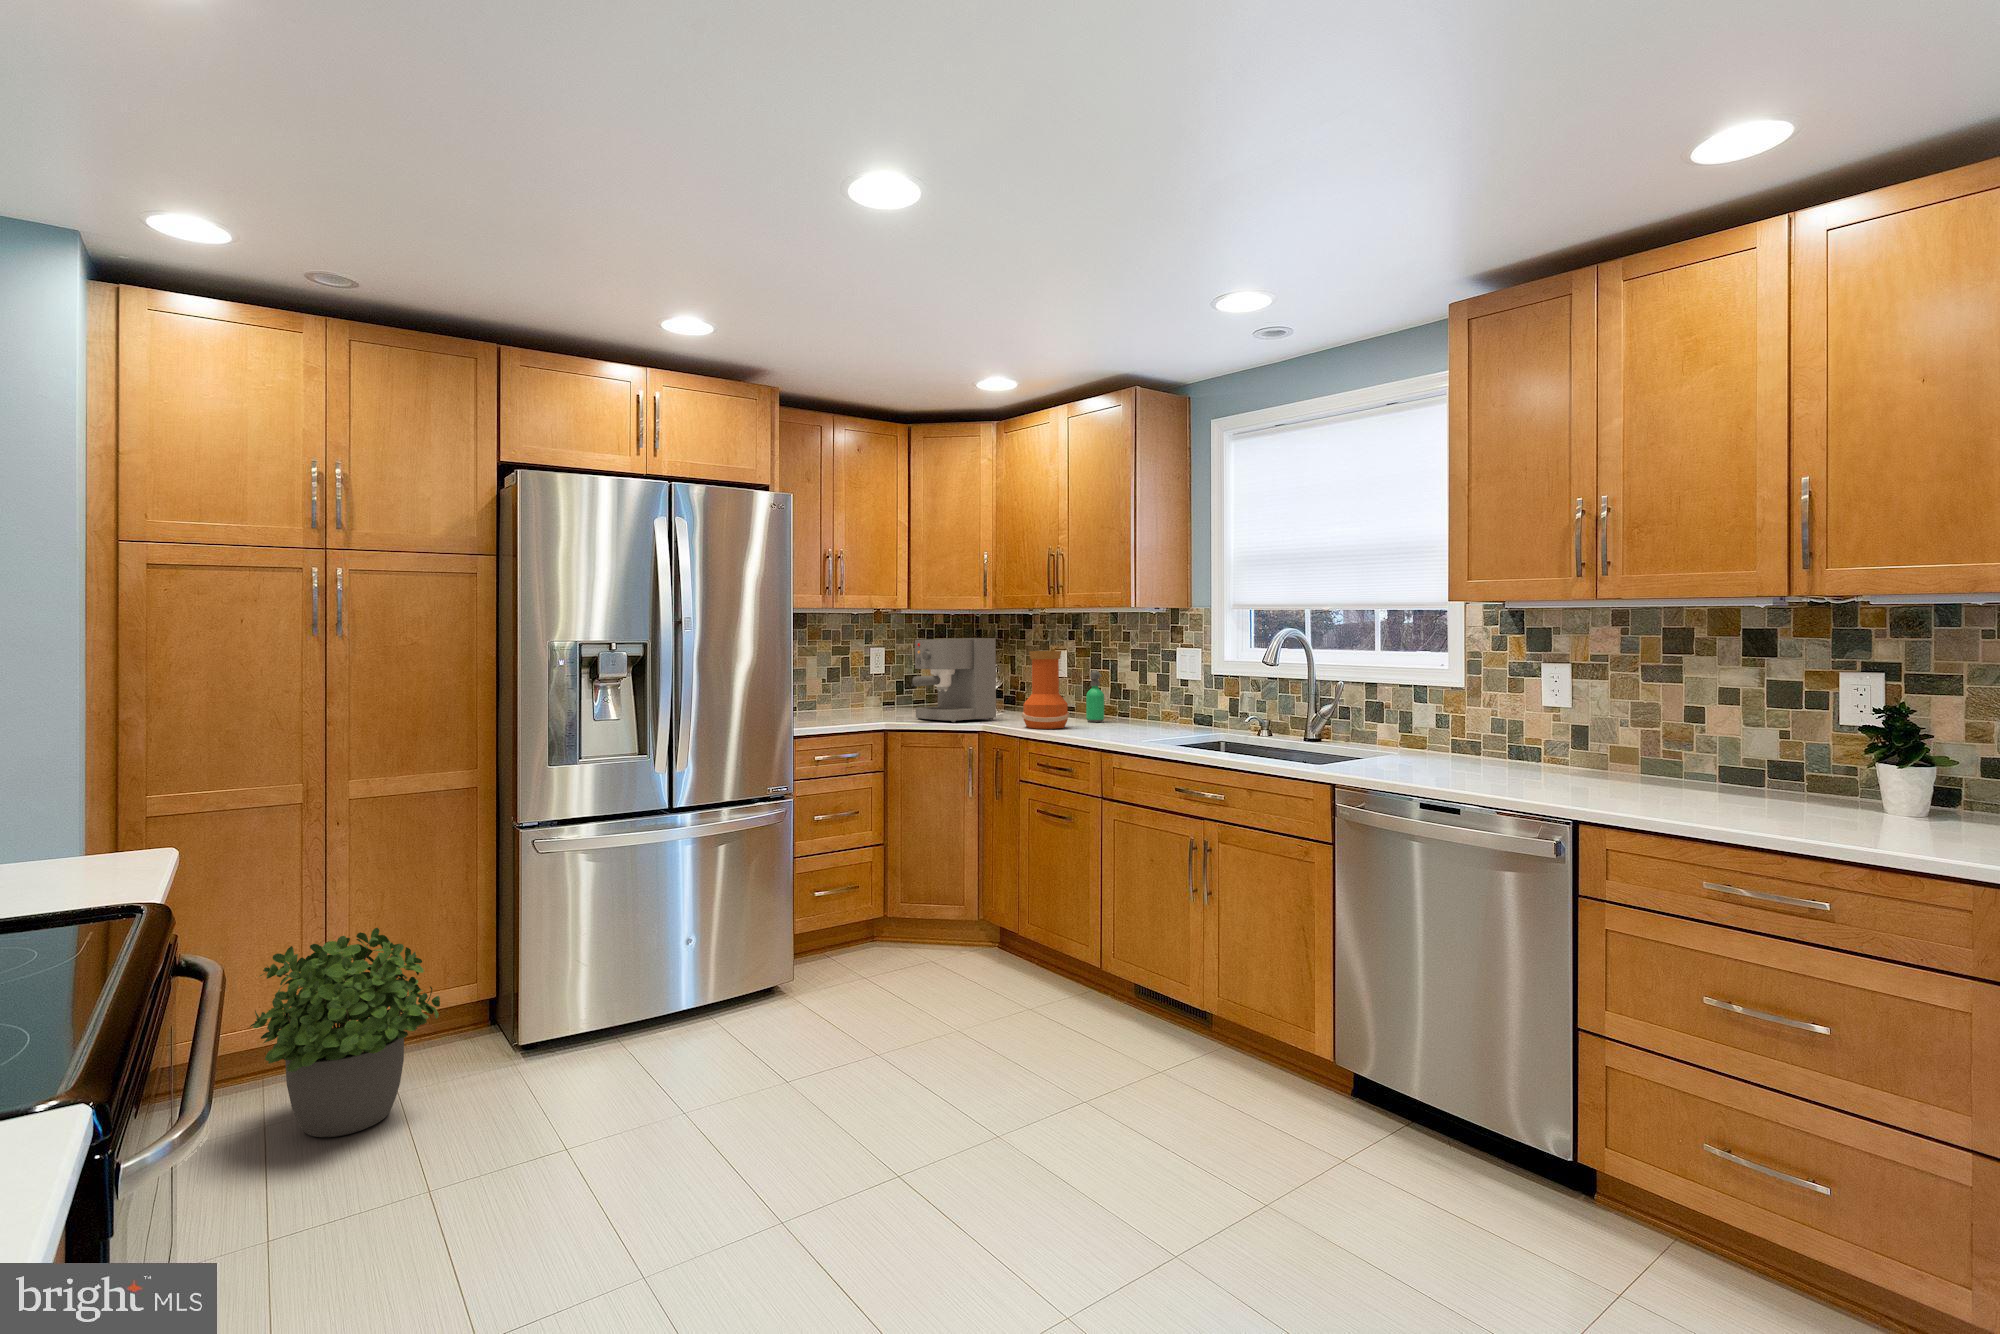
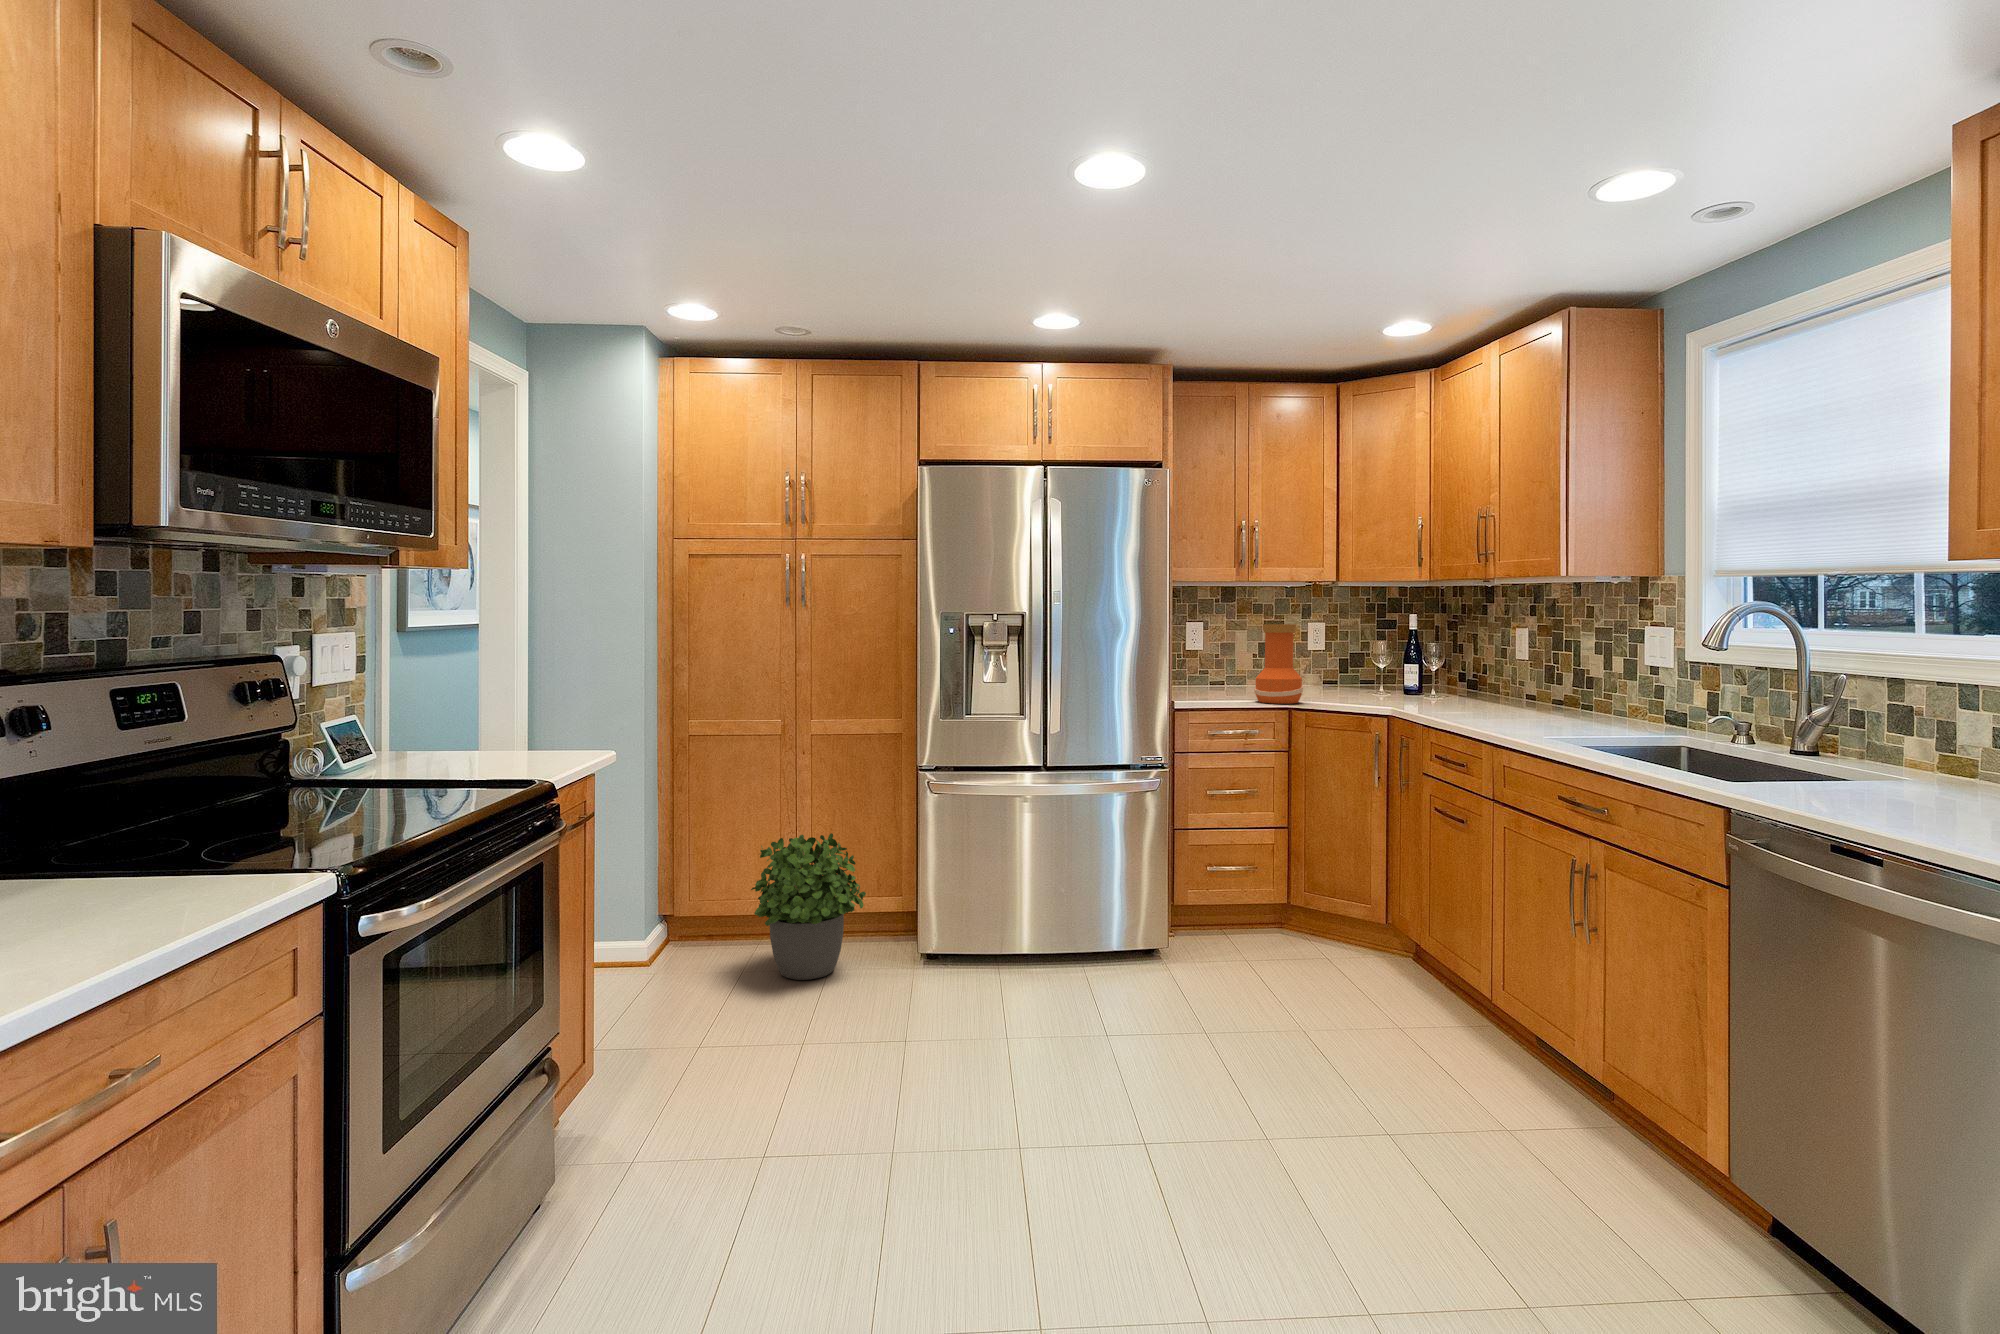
coffee maker: present [912,638,996,722] -> none [1322,614,1427,704]
vase: present [1022,651,1069,729] -> present [1254,624,1303,704]
soap dispenser: present [1086,670,1104,722] -> none [1539,652,1564,713]

